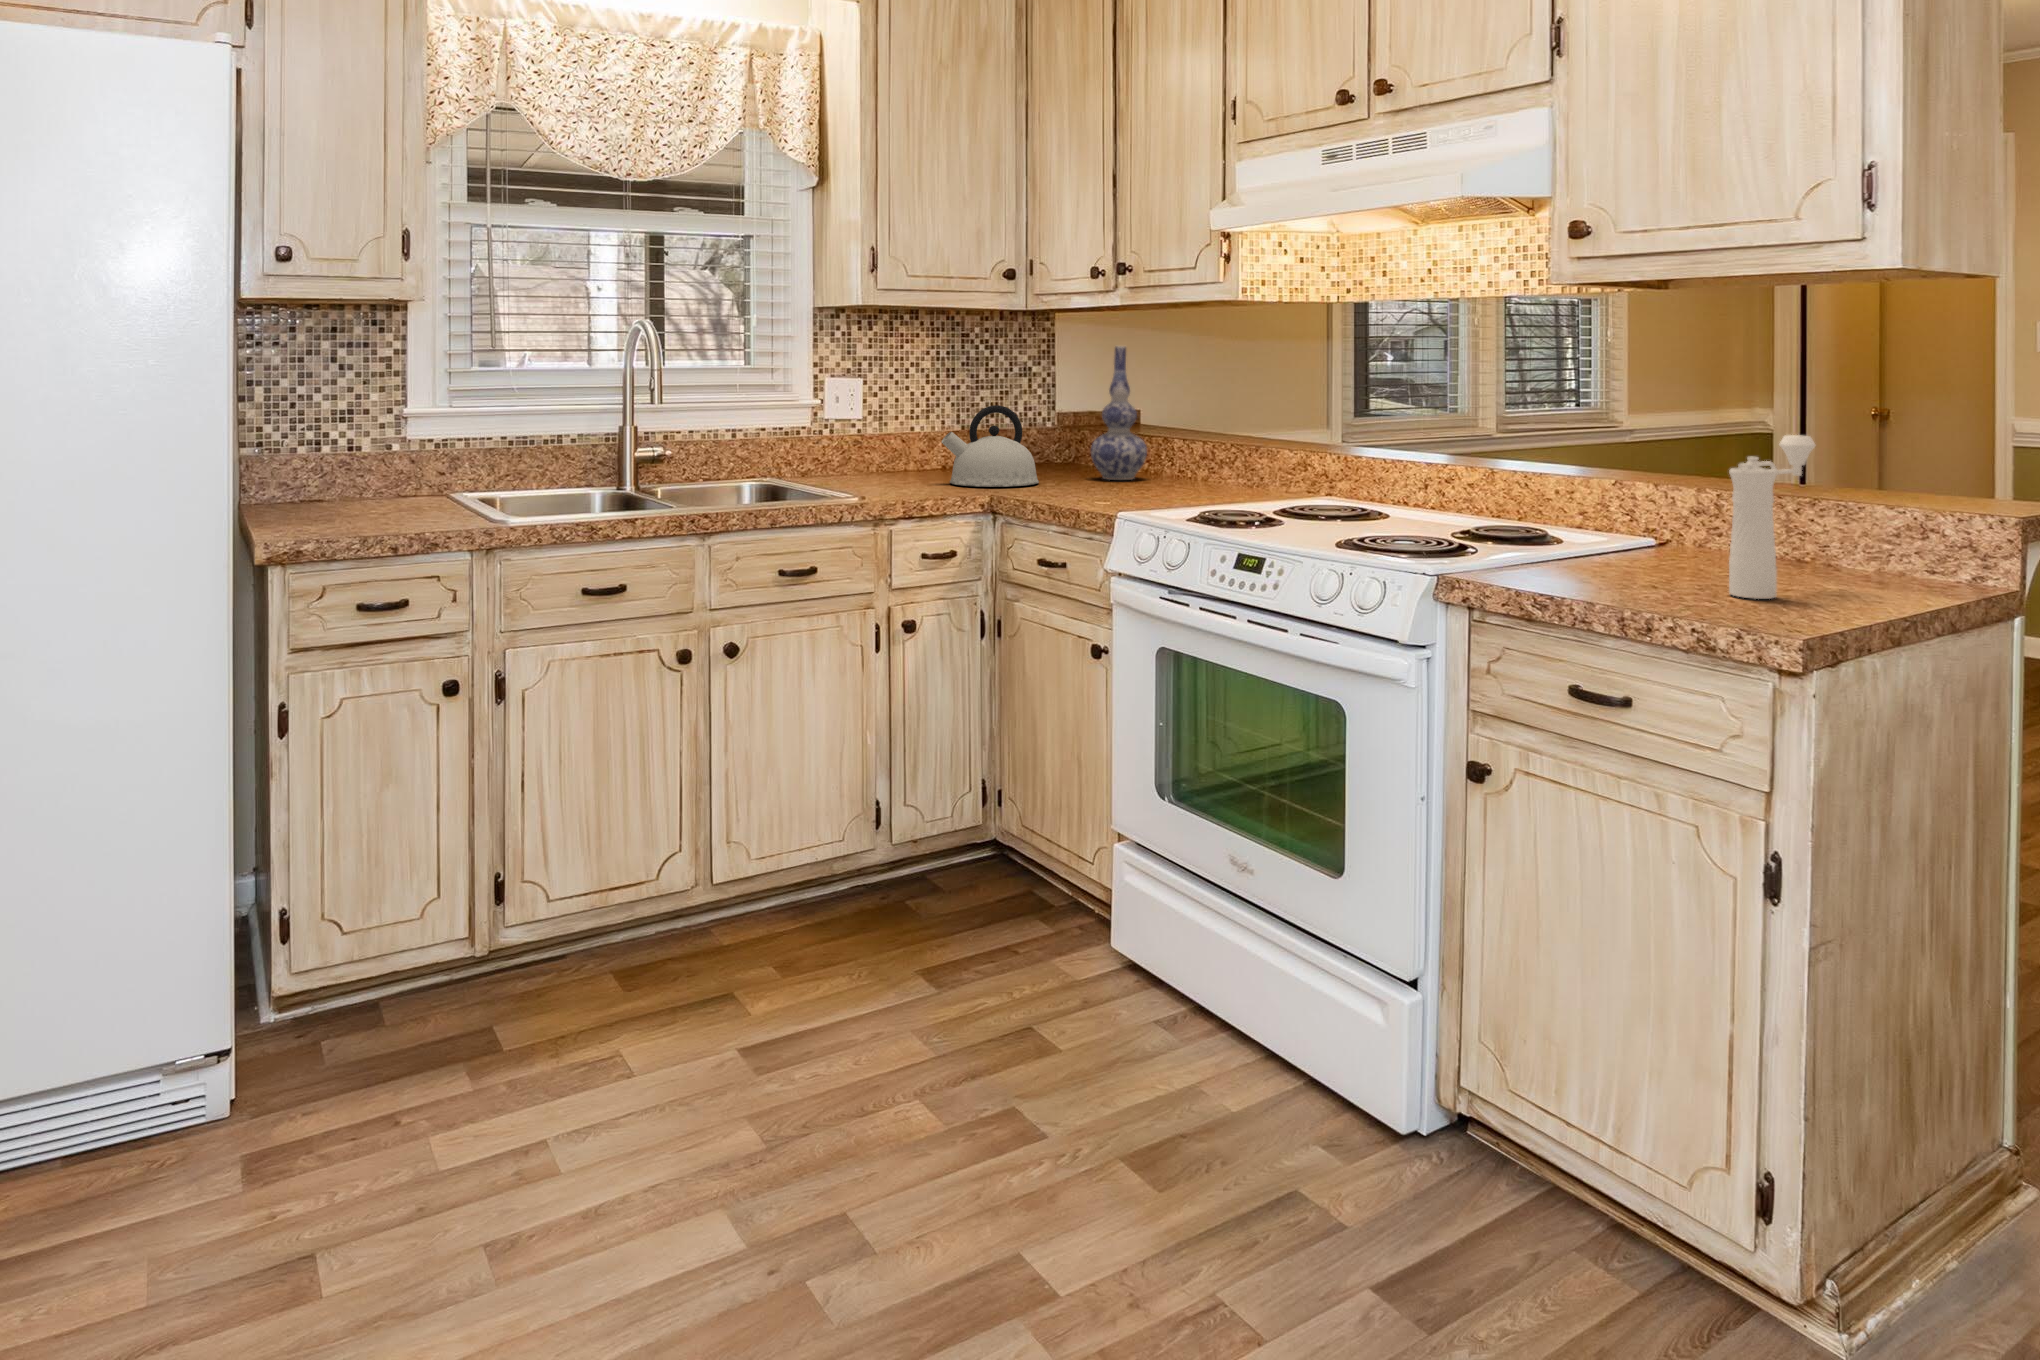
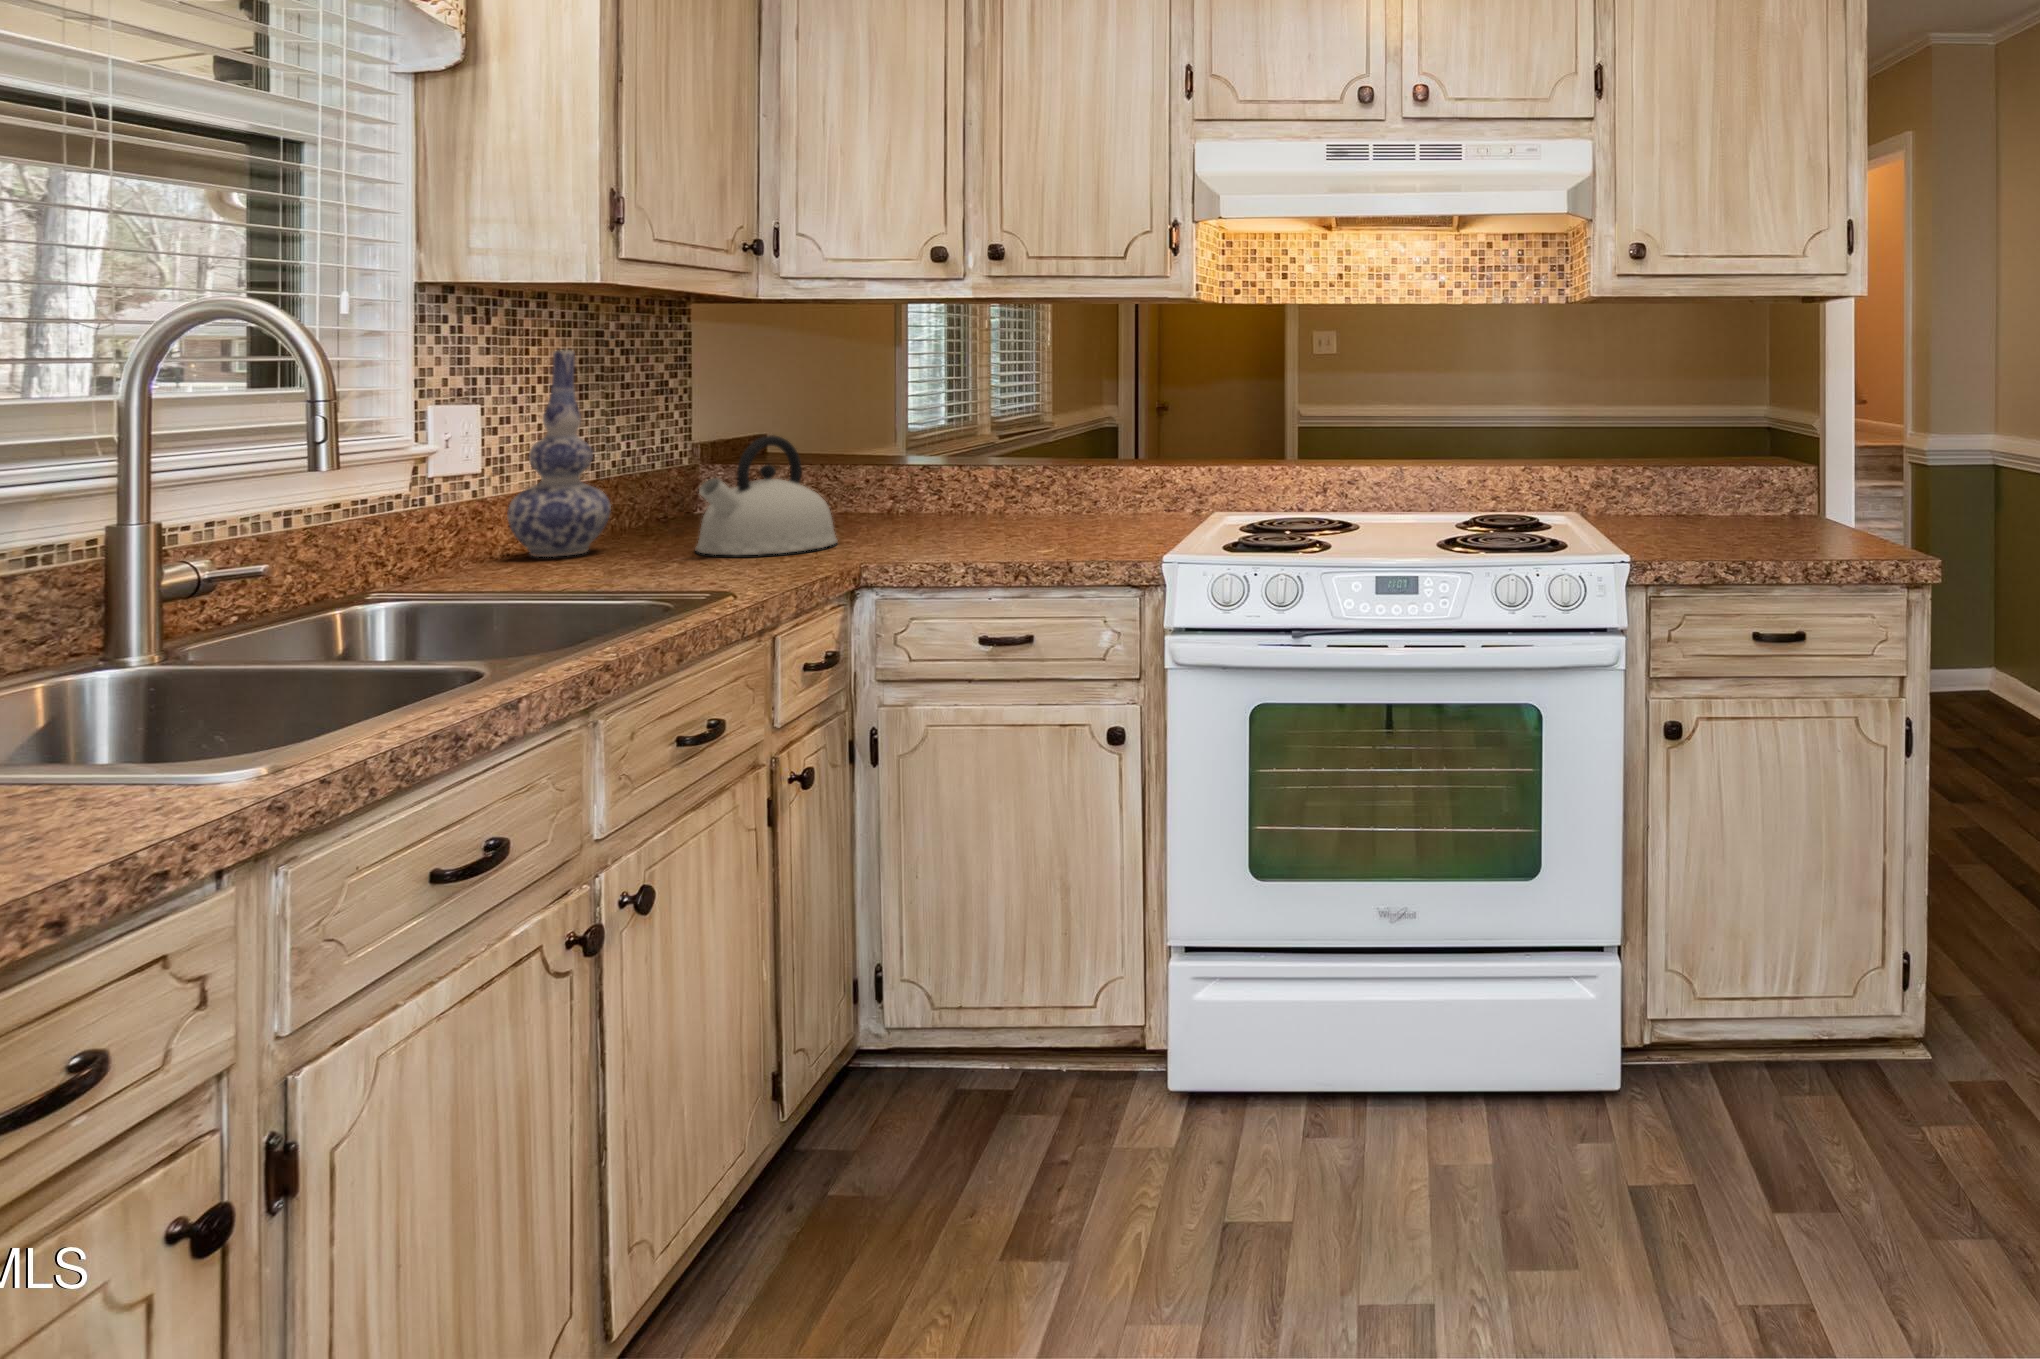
vase: present [1091,346,1147,480] -> present [507,351,611,557]
pepper mill: present [1729,435,1816,599] -> none [1778,420,1826,543]

